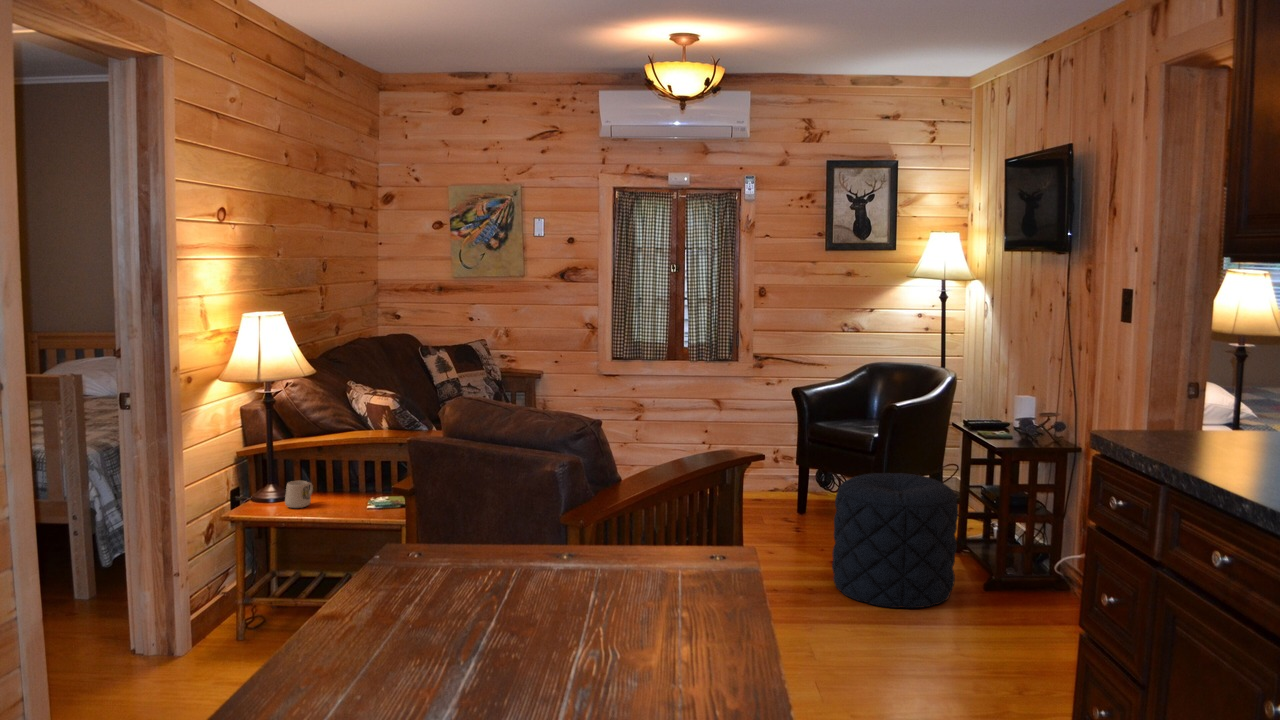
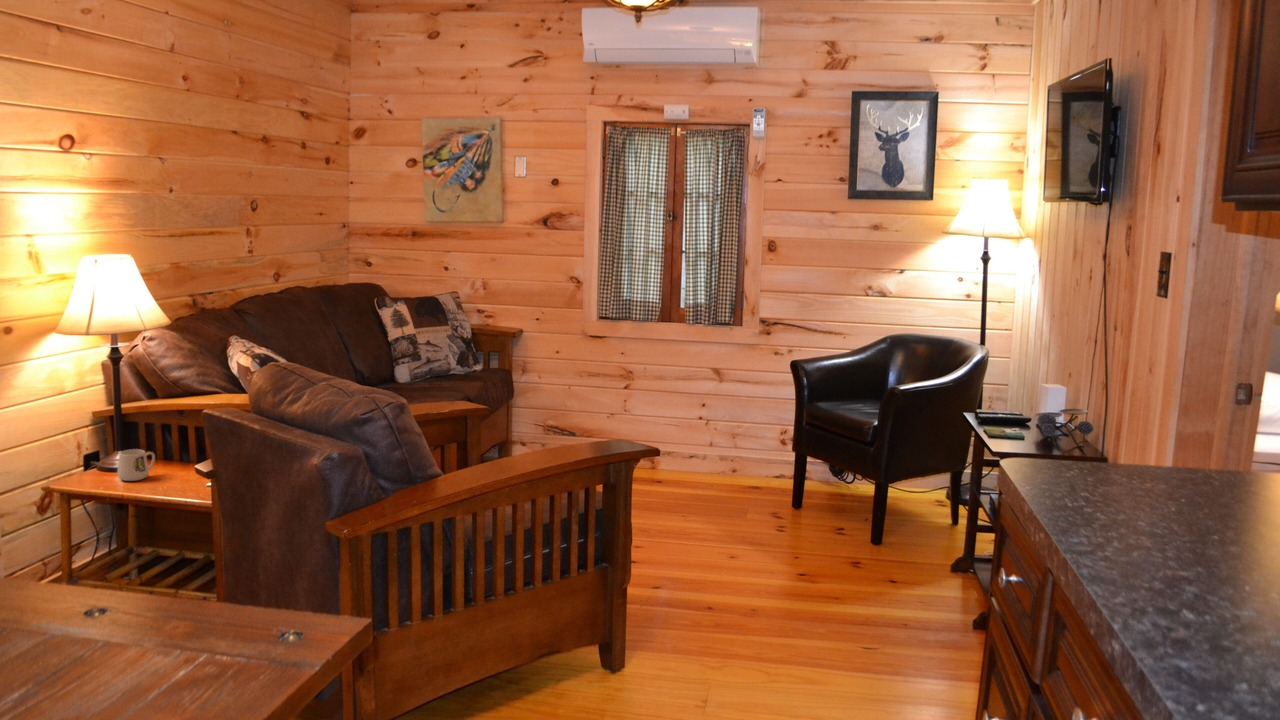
pouf: present [832,473,959,608] -> none [782,472,936,644]

